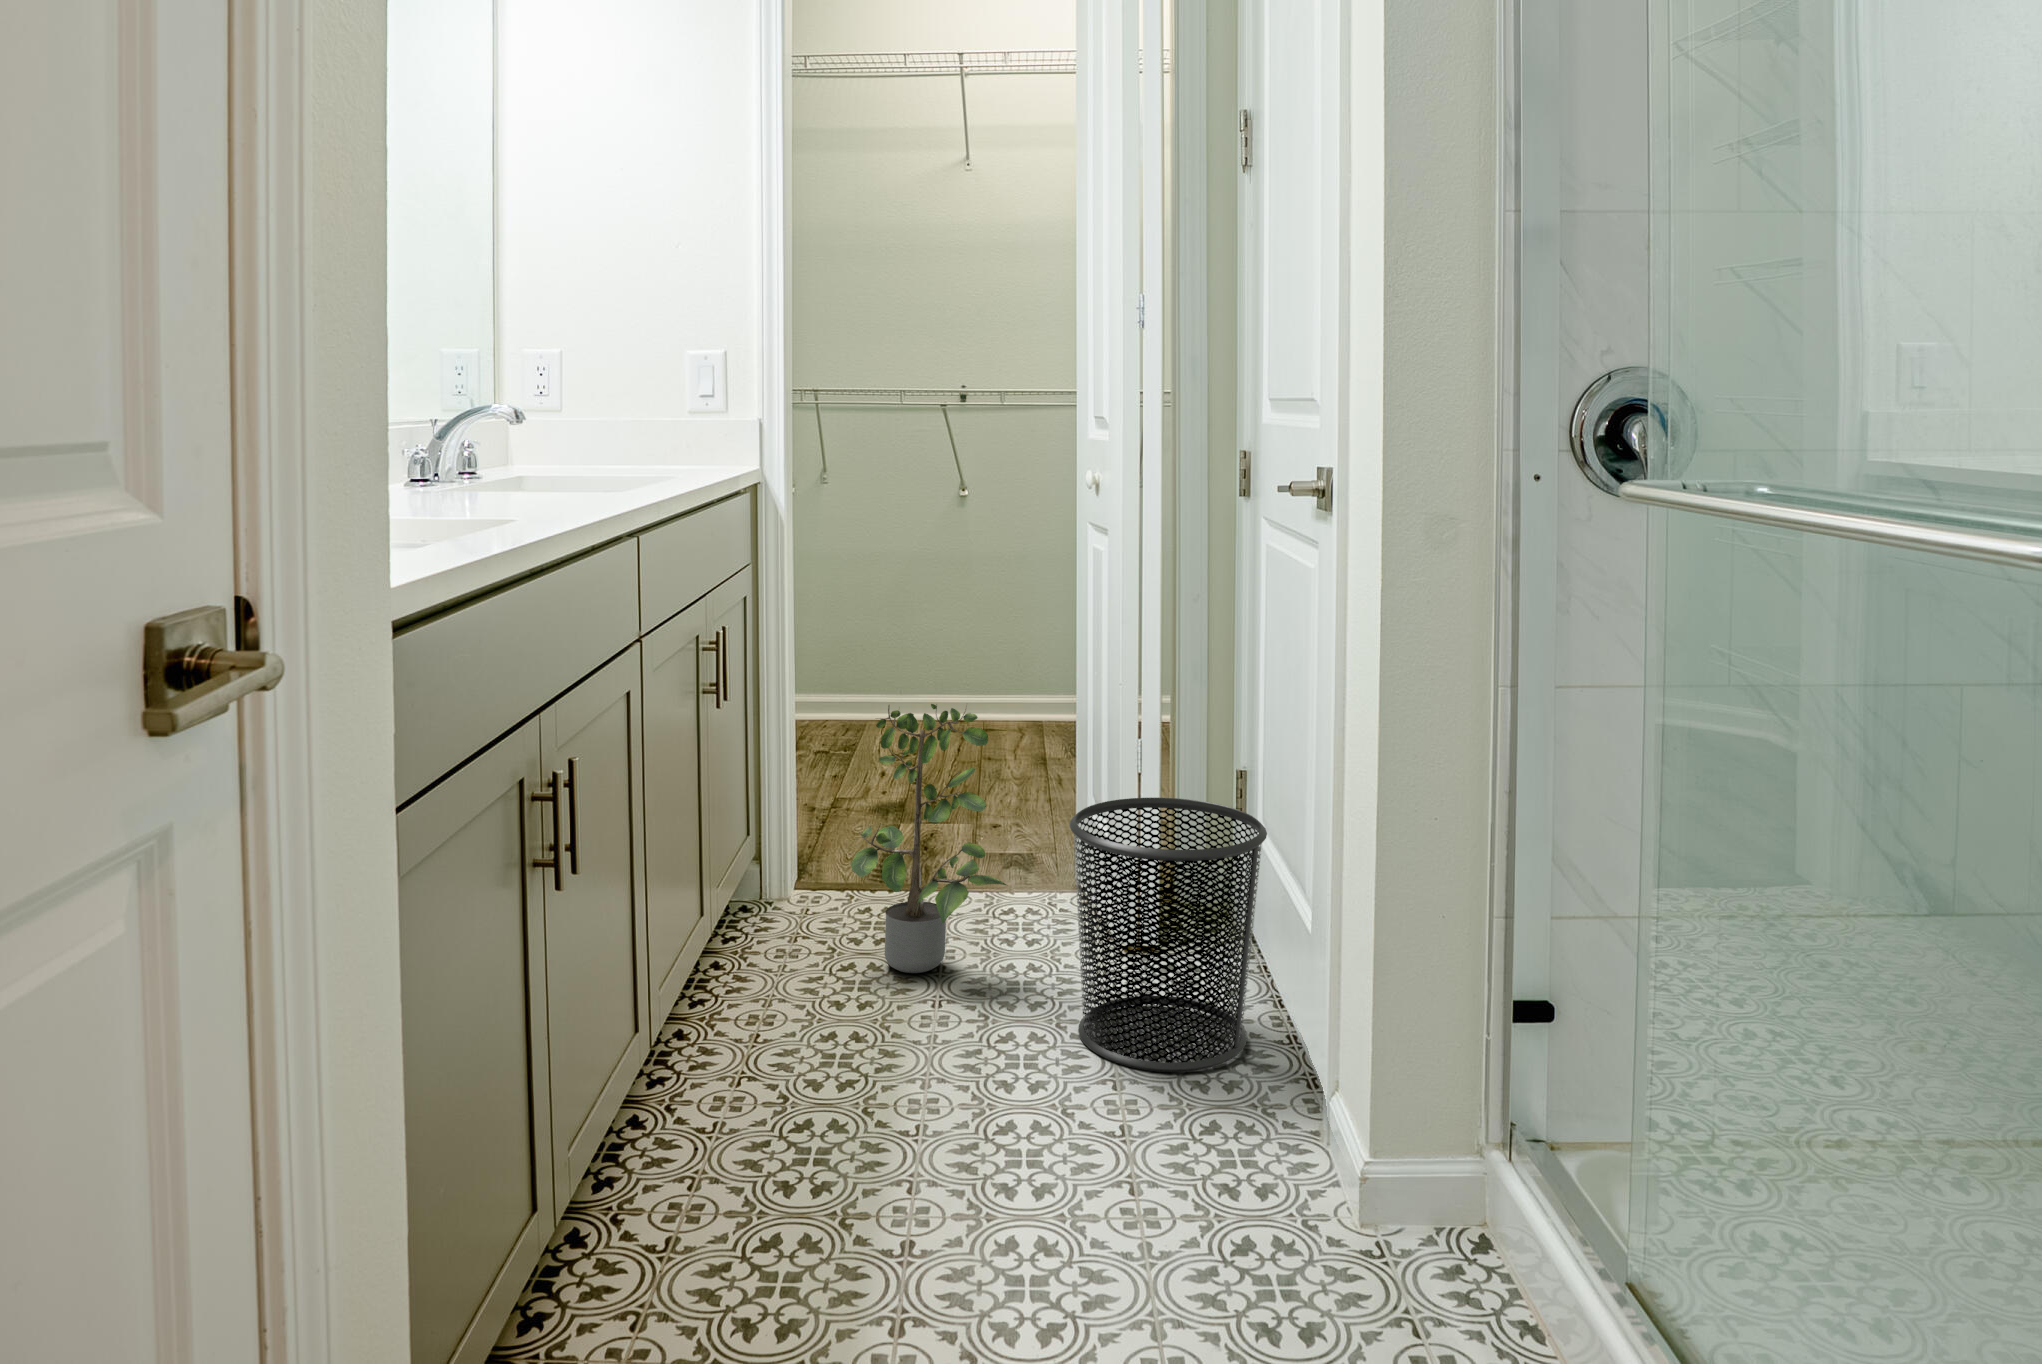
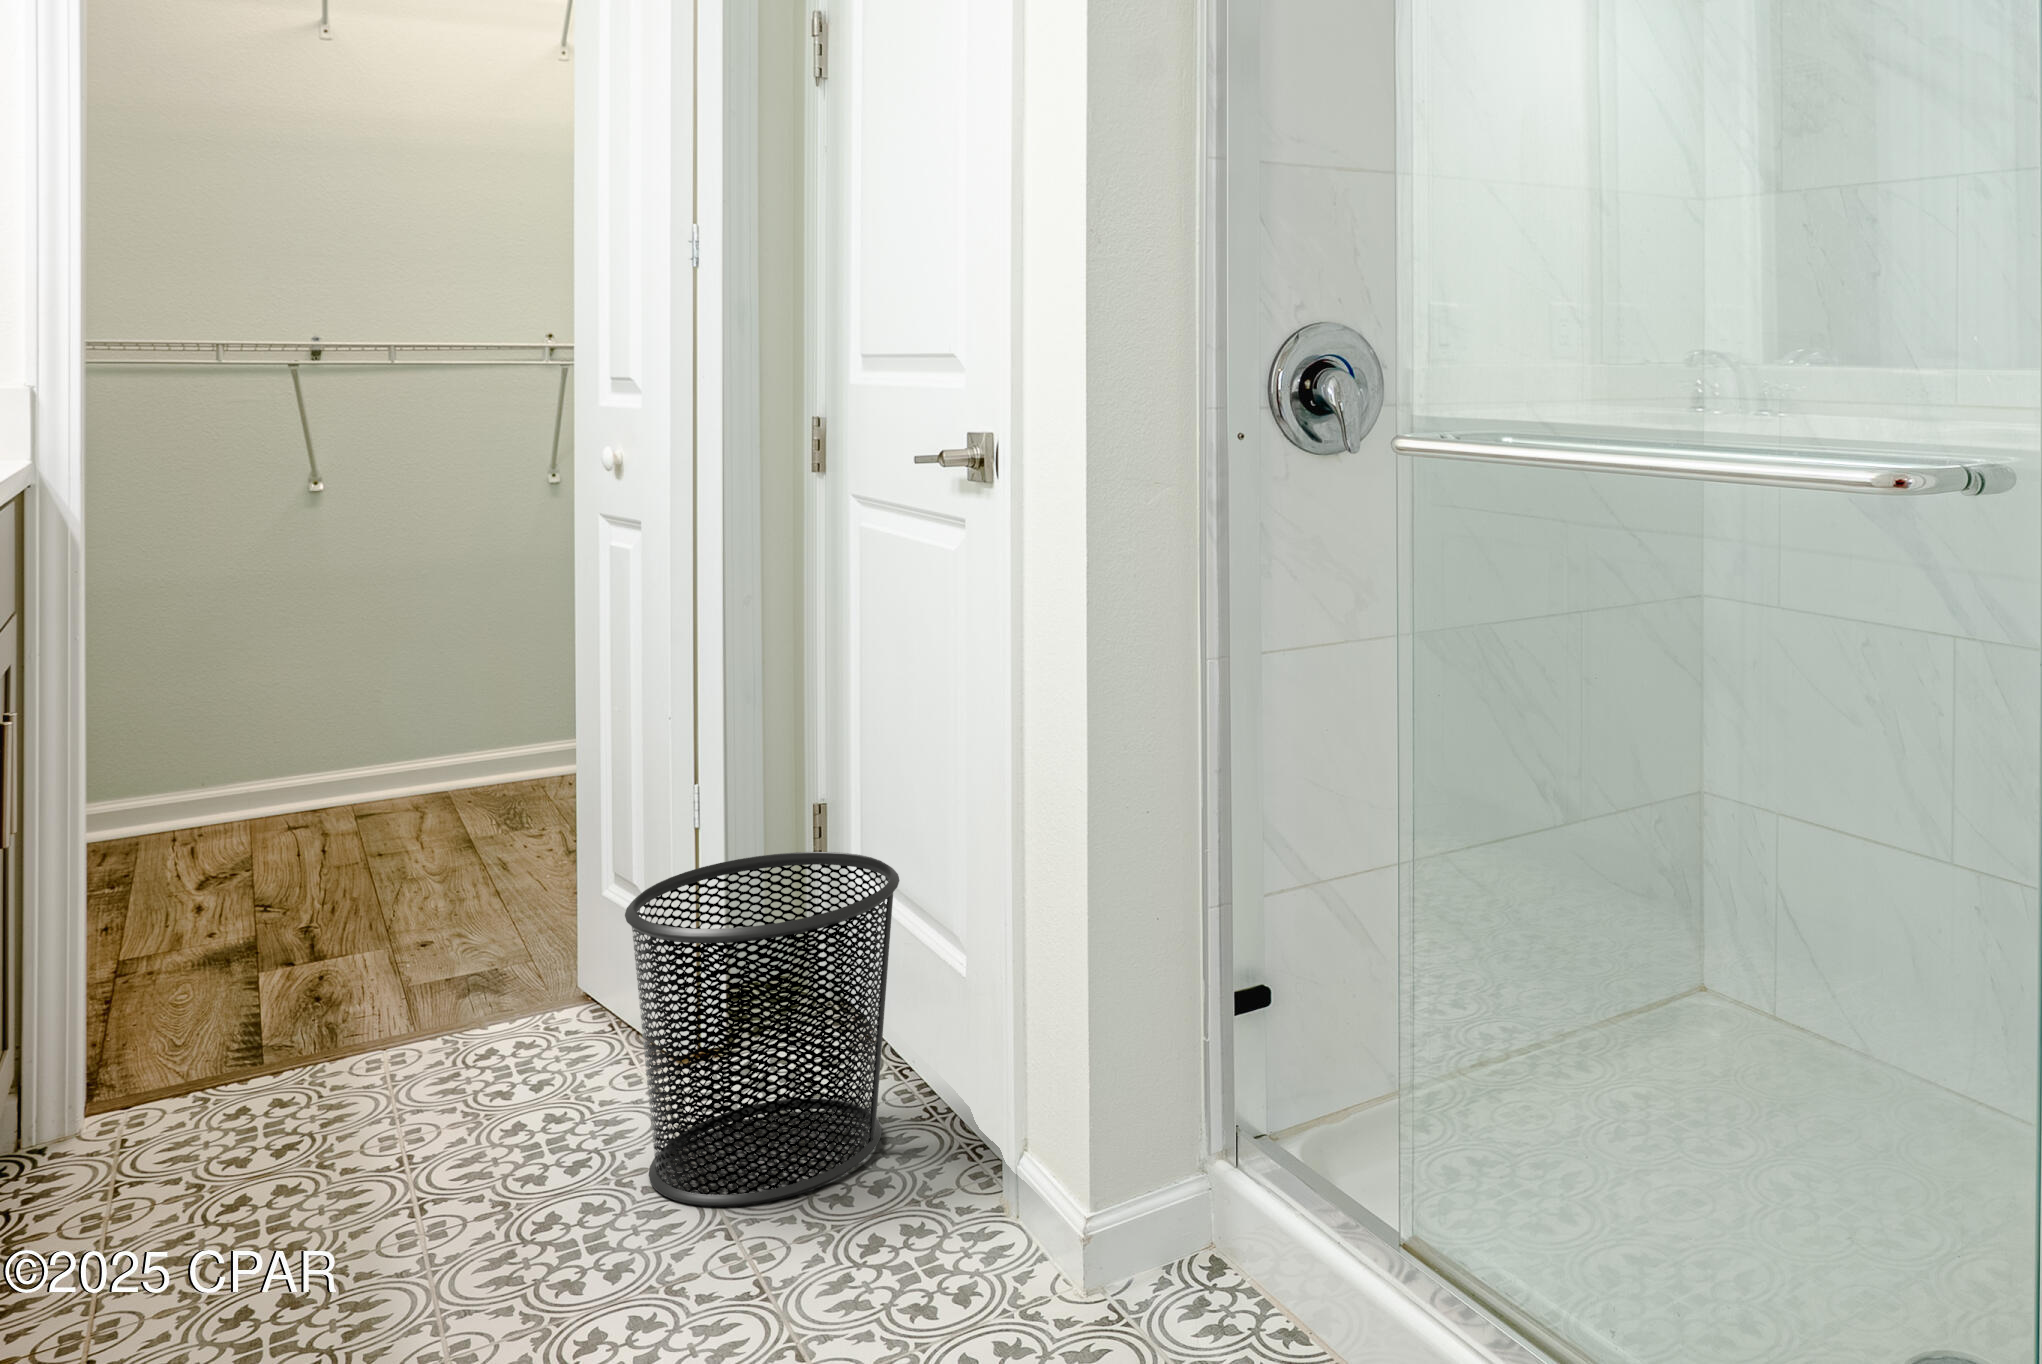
potted plant: present [851,704,1006,973] -> none [241,785,518,1182]

